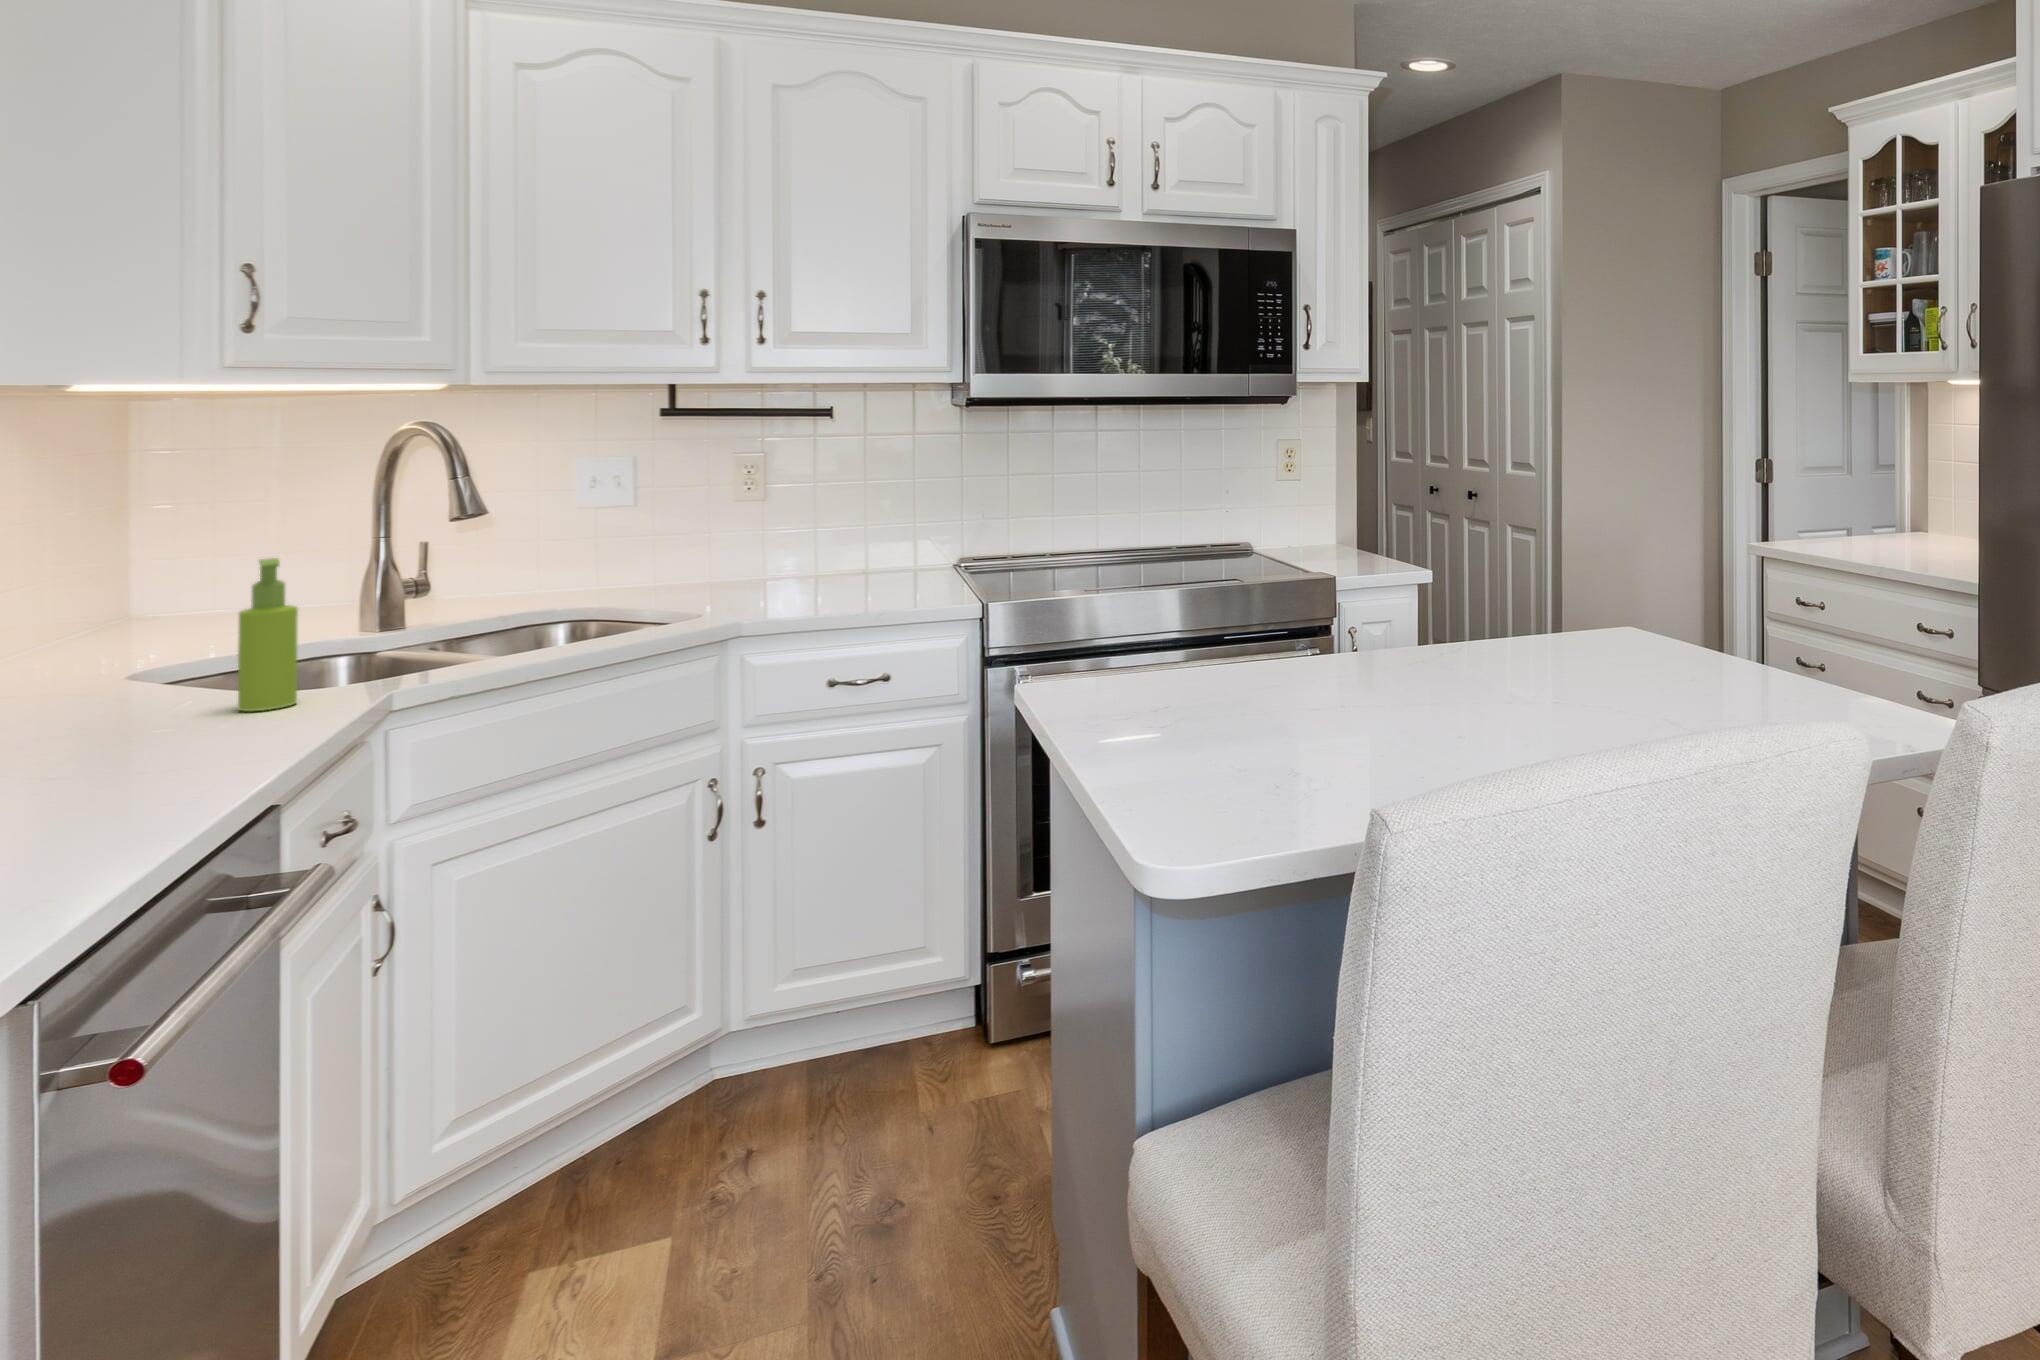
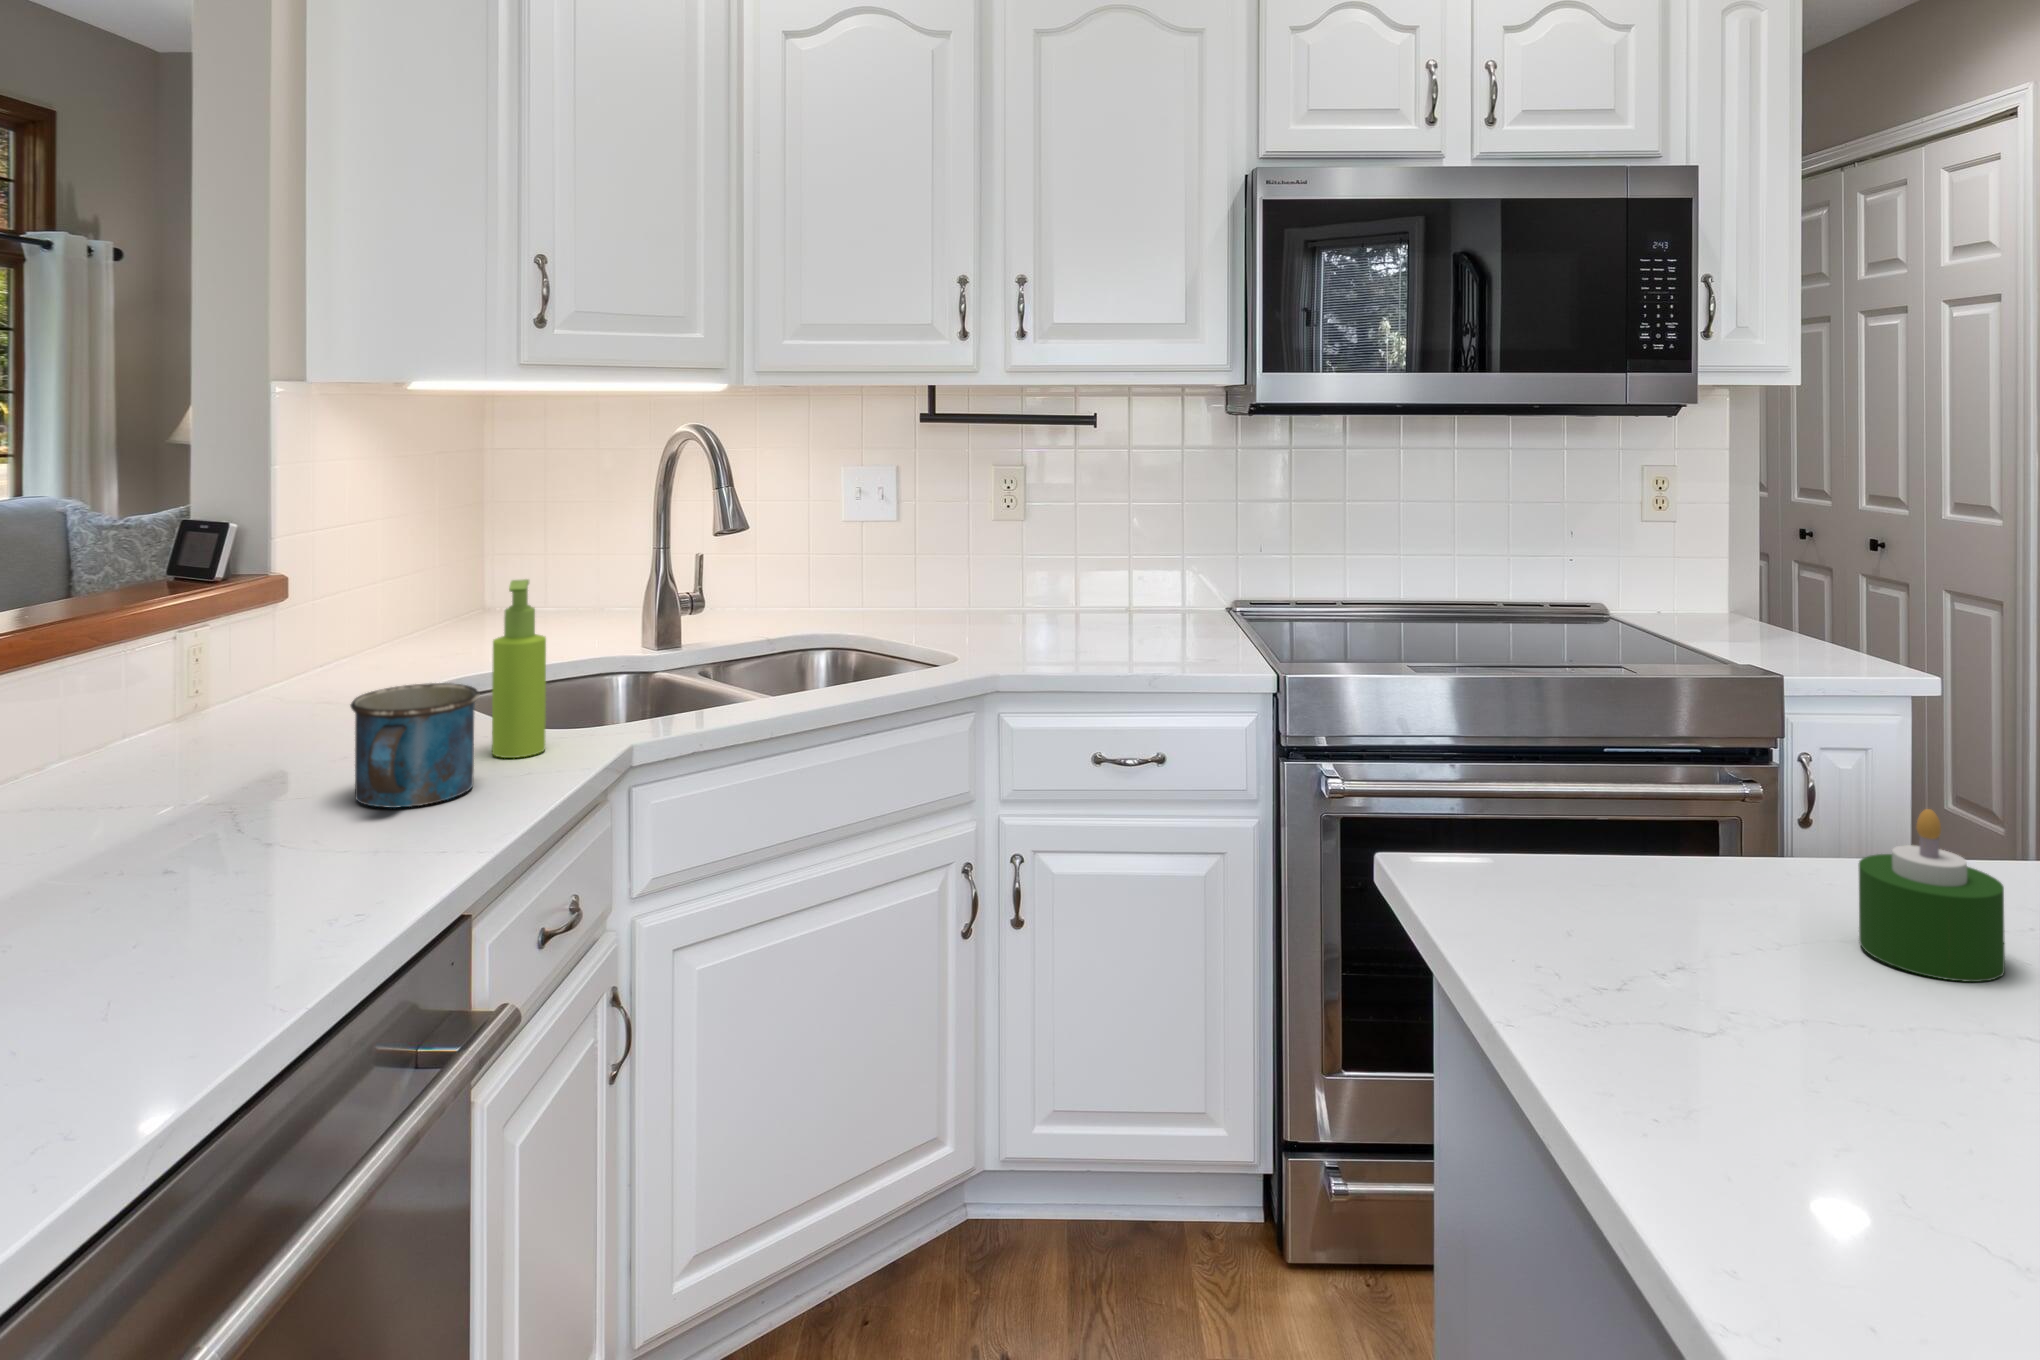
candle: none [1253,597,1314,677] -> present [1859,809,2005,982]
mug: none [102,647,243,750] -> present [350,683,479,808]

